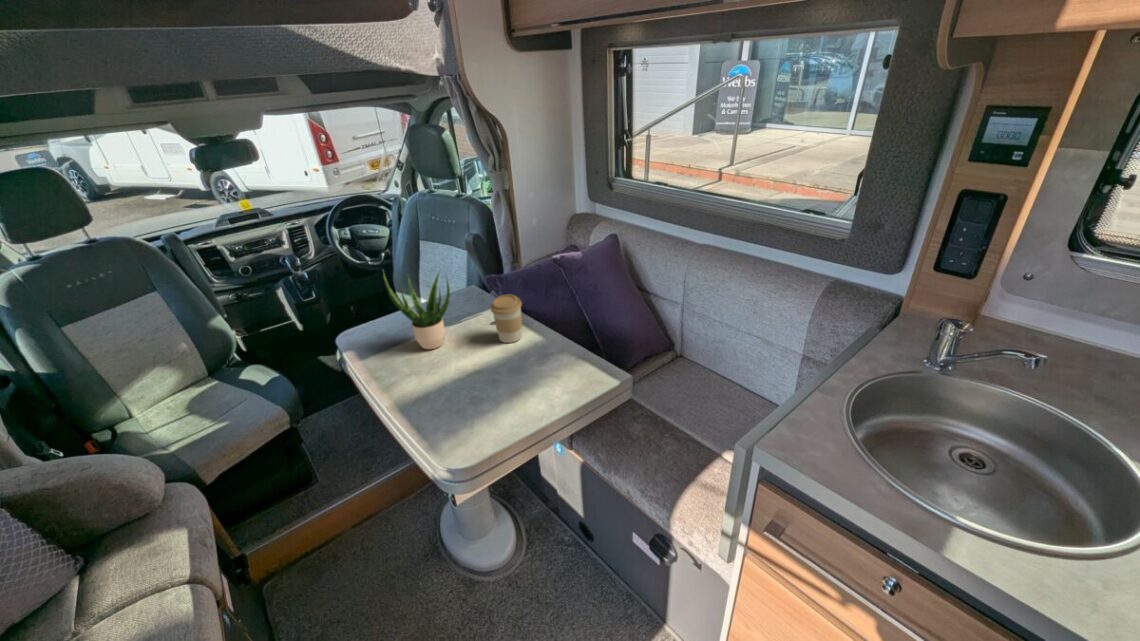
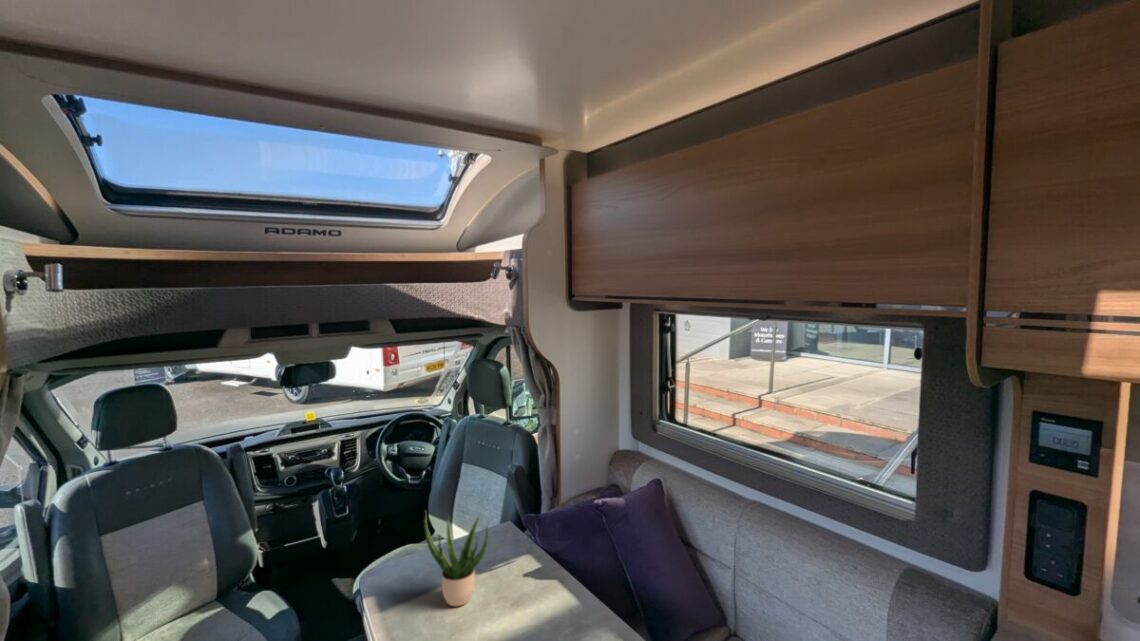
coffee cup: present [491,295,522,343] -> none [526,548,560,607]

